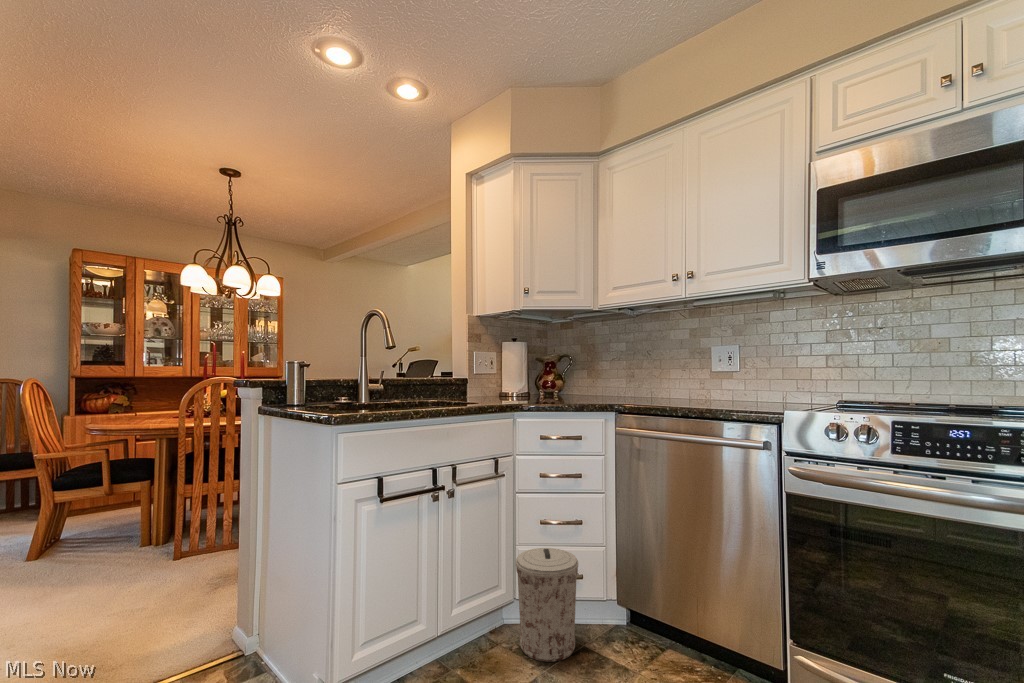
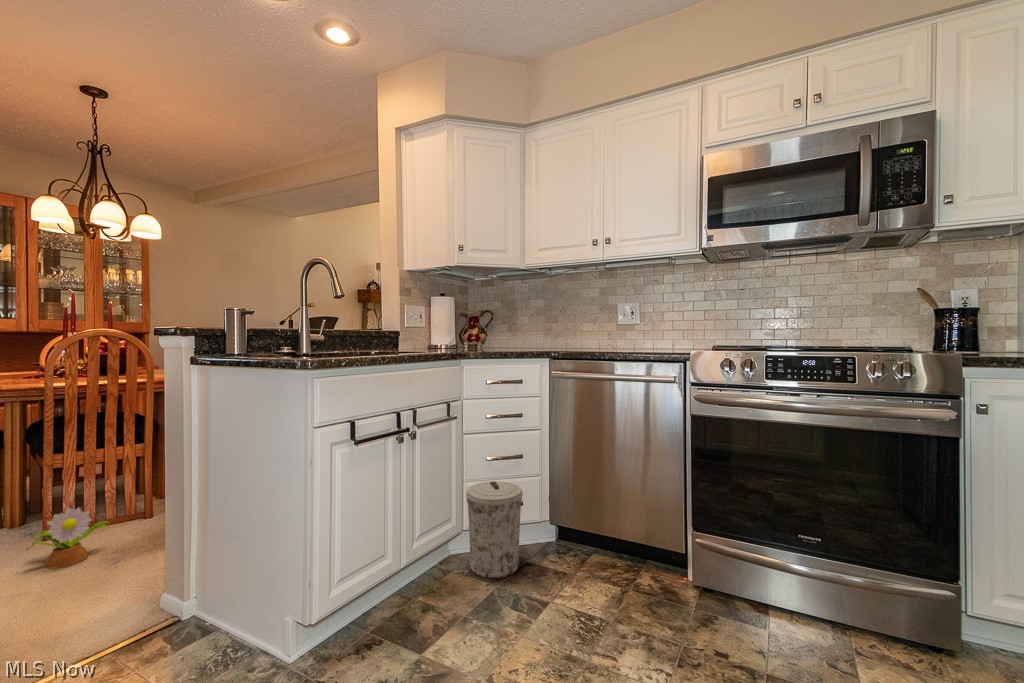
decorative plant: none [153,534,218,587] -> present [26,508,109,568]

